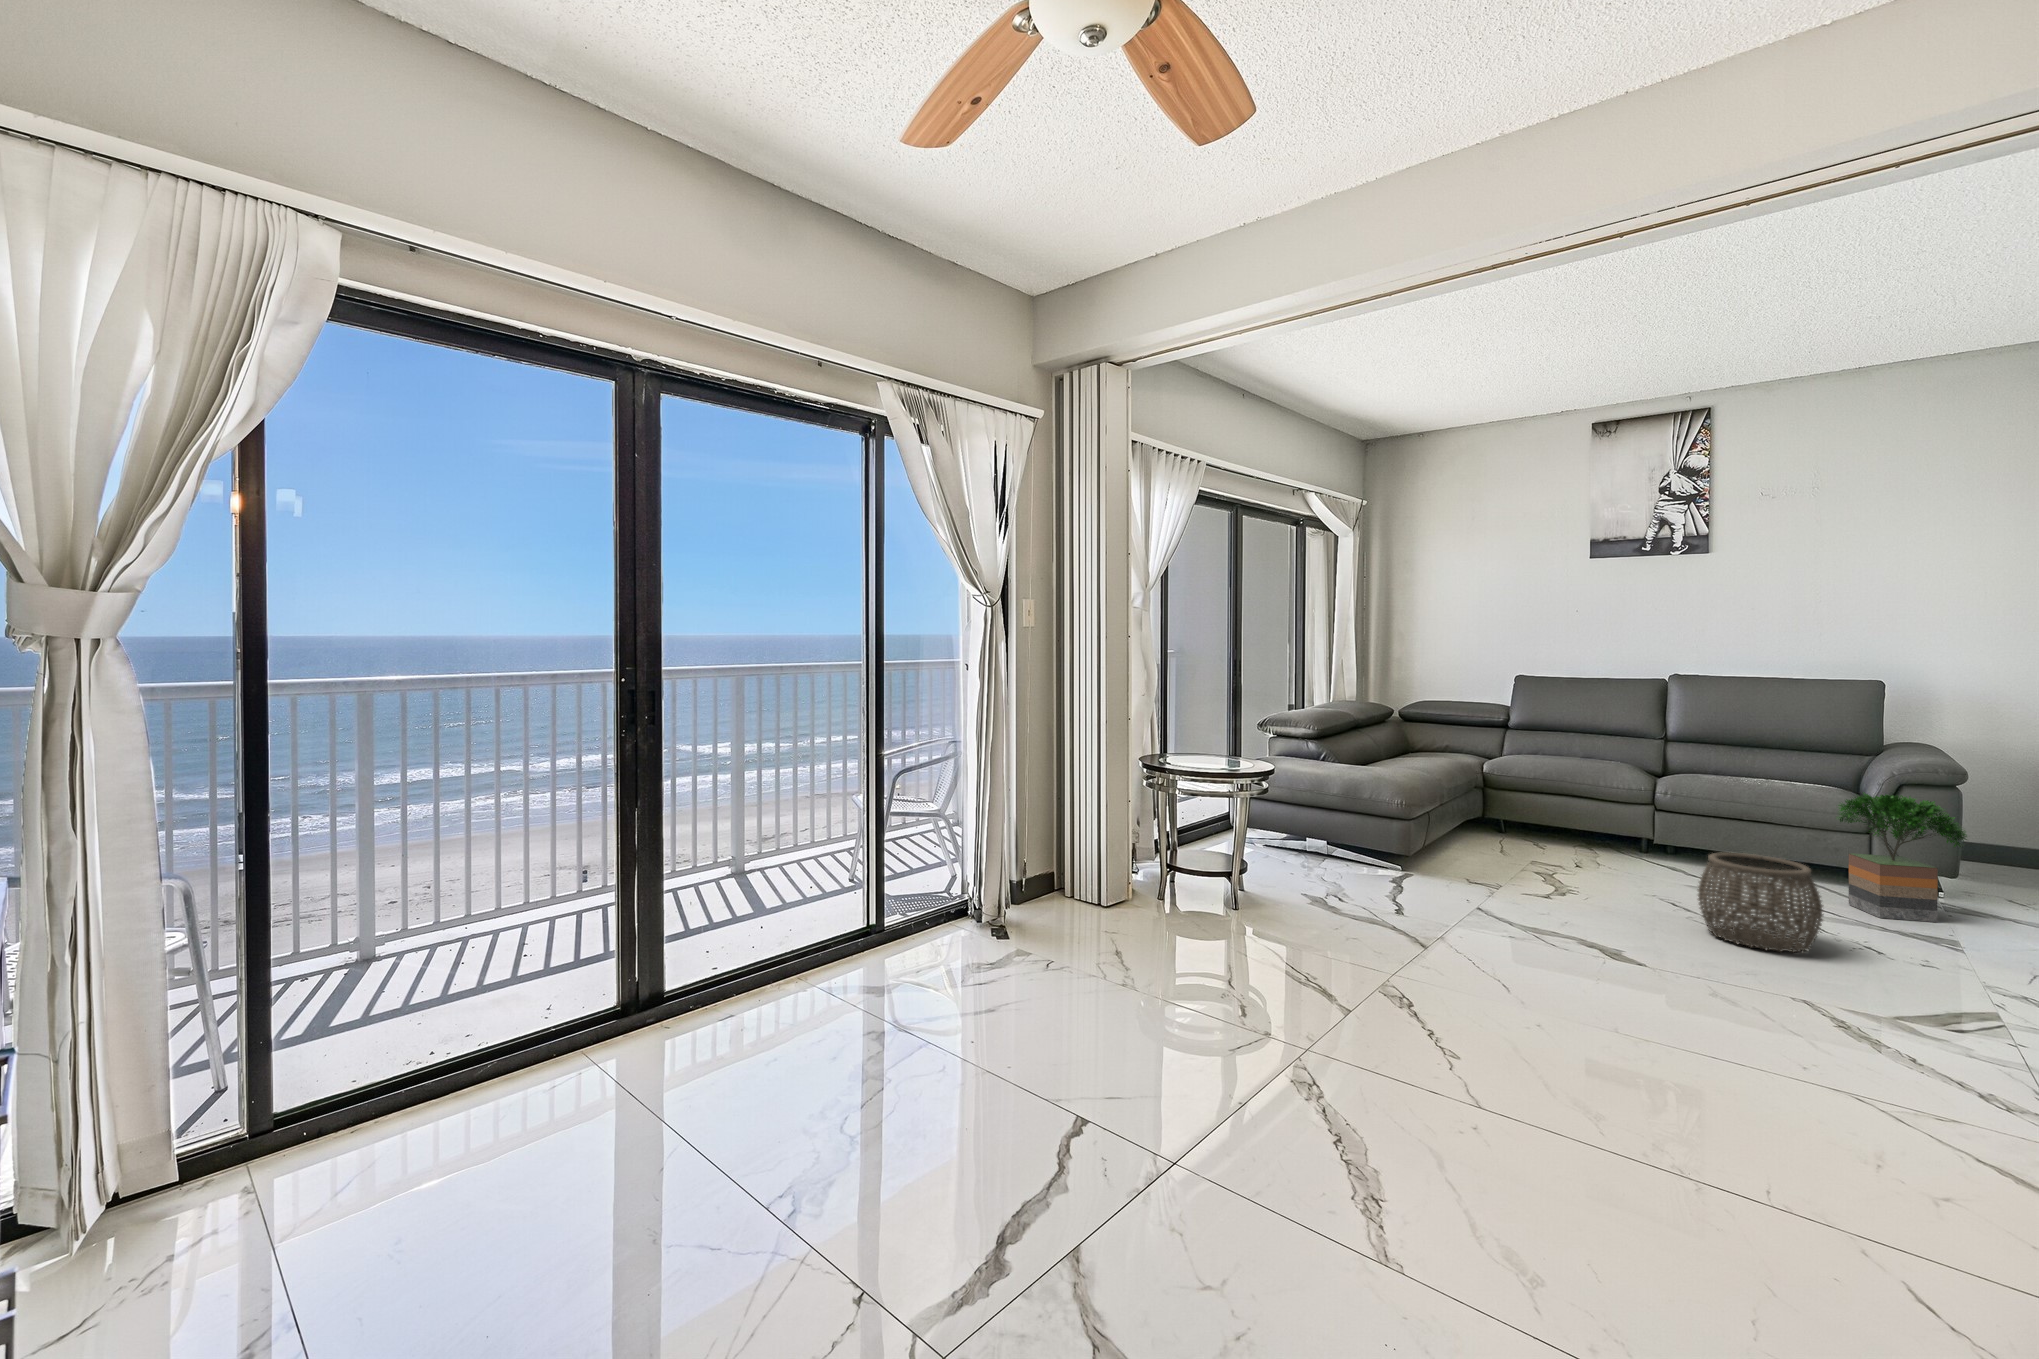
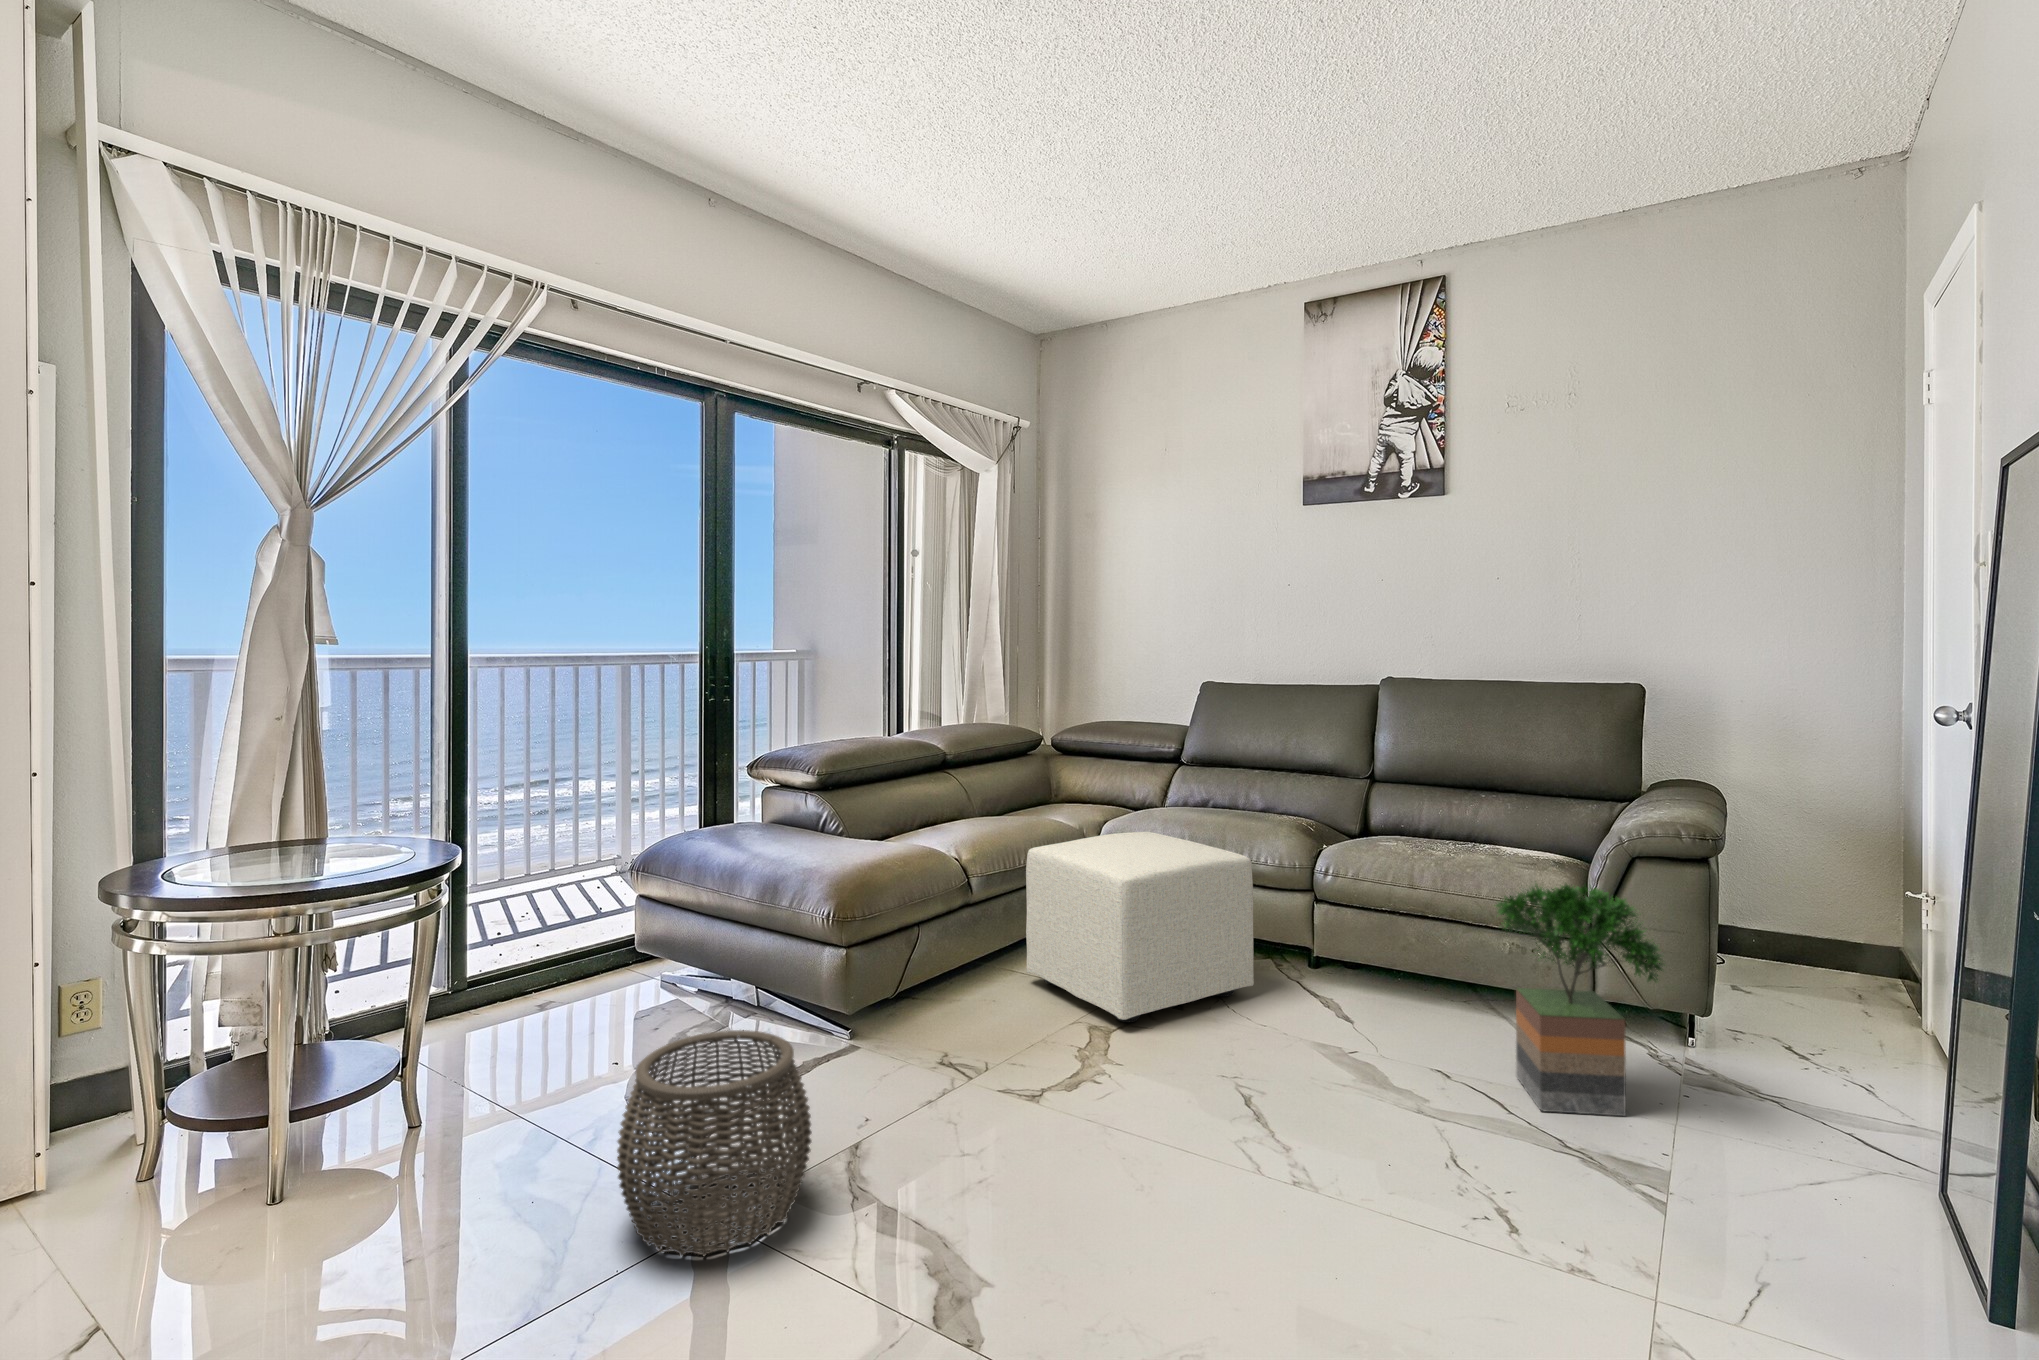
ottoman: none [1466,767,1627,872] -> present [1026,832,1254,1022]
woven basket: present [1698,852,1824,952] -> present [617,1030,812,1257]

